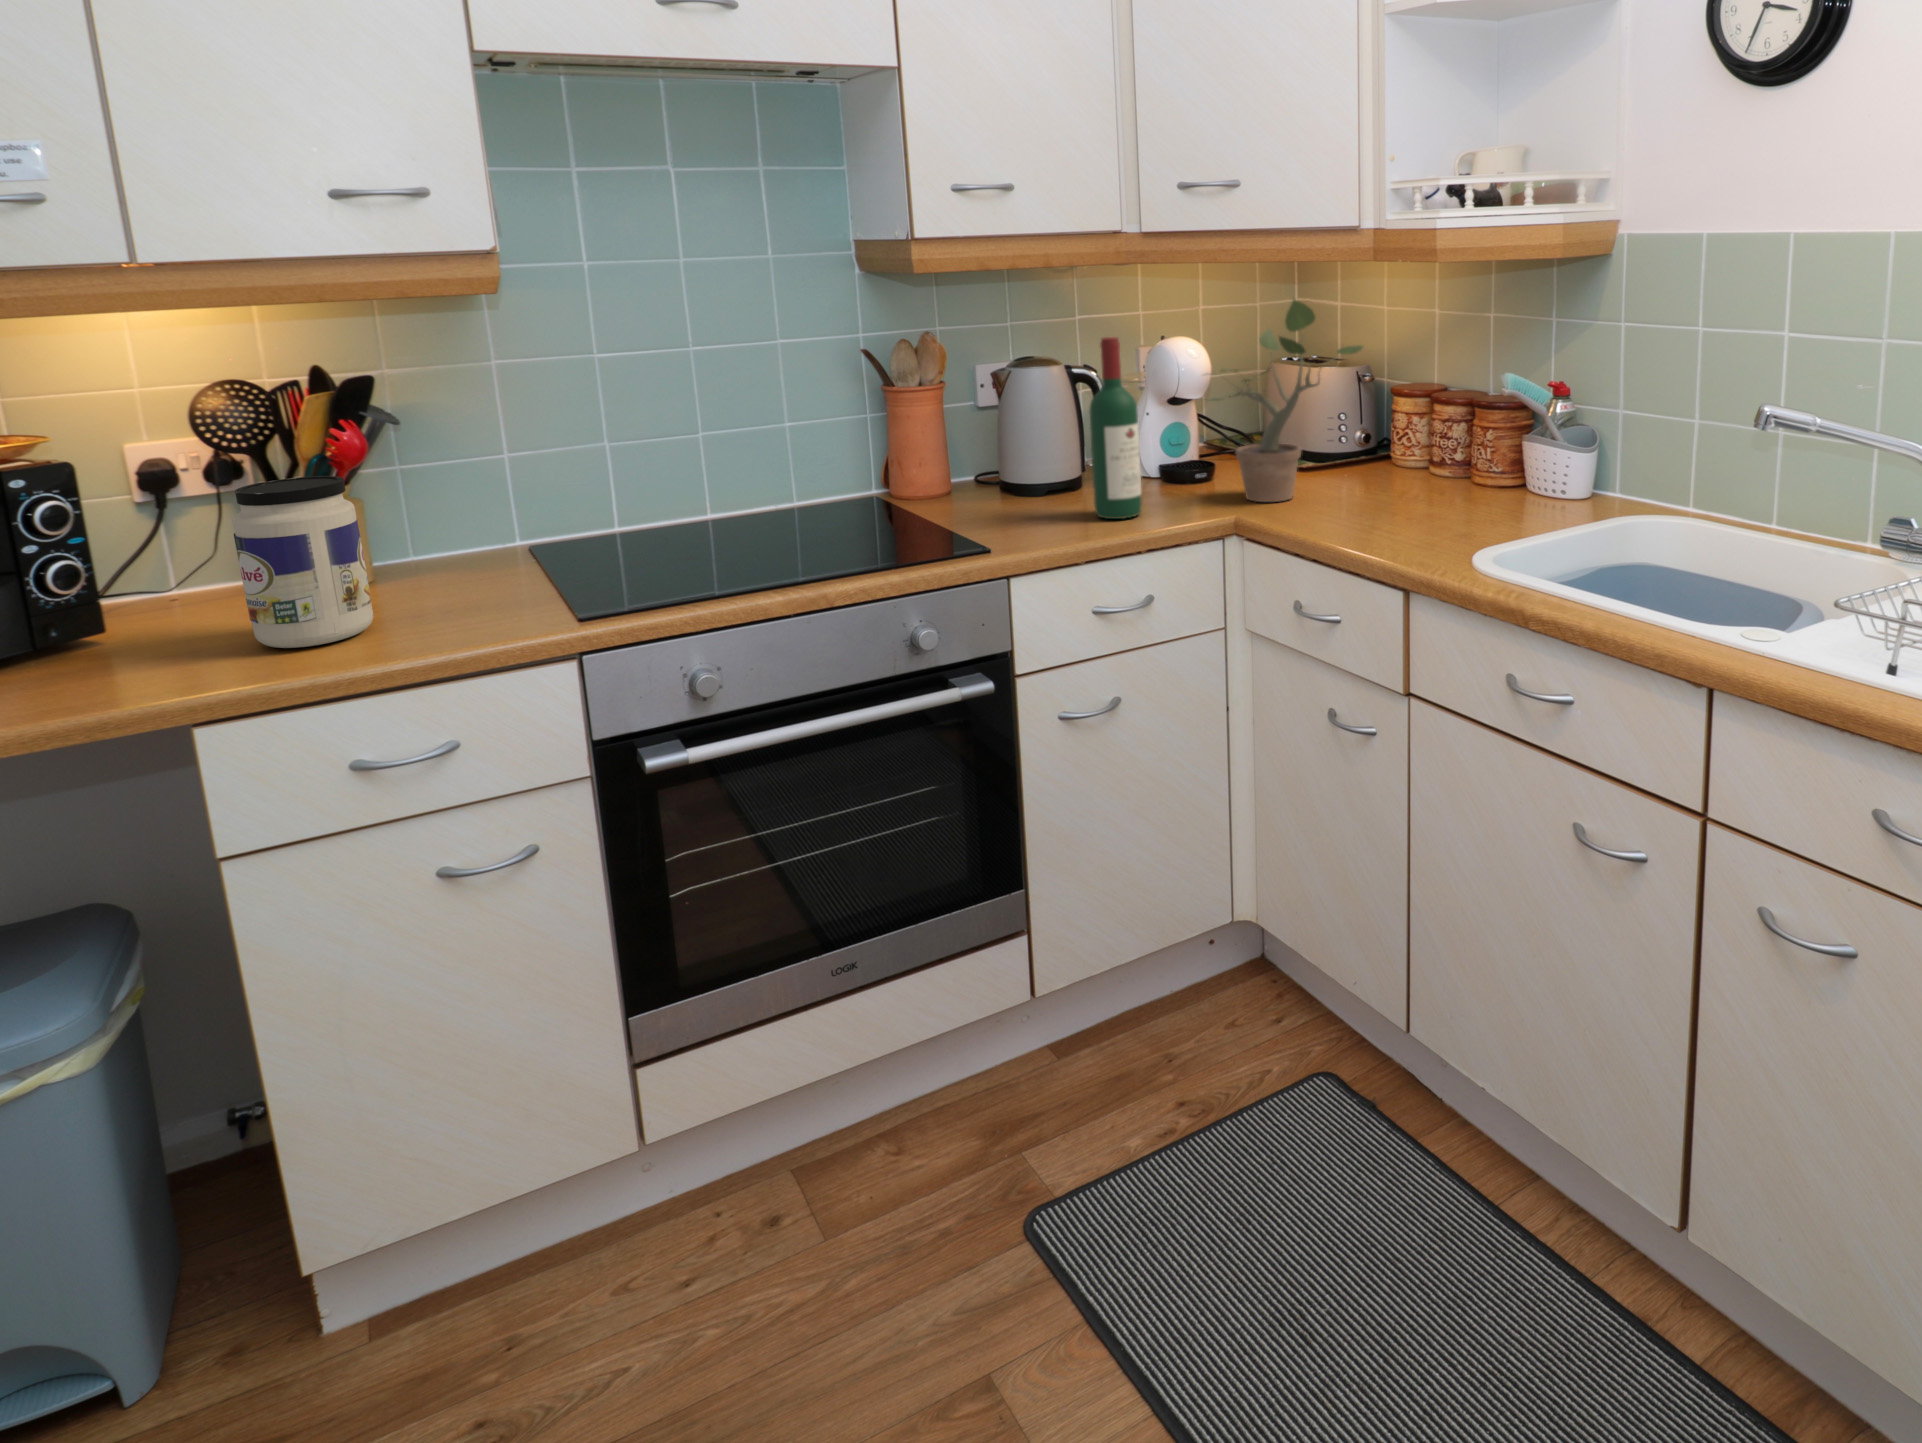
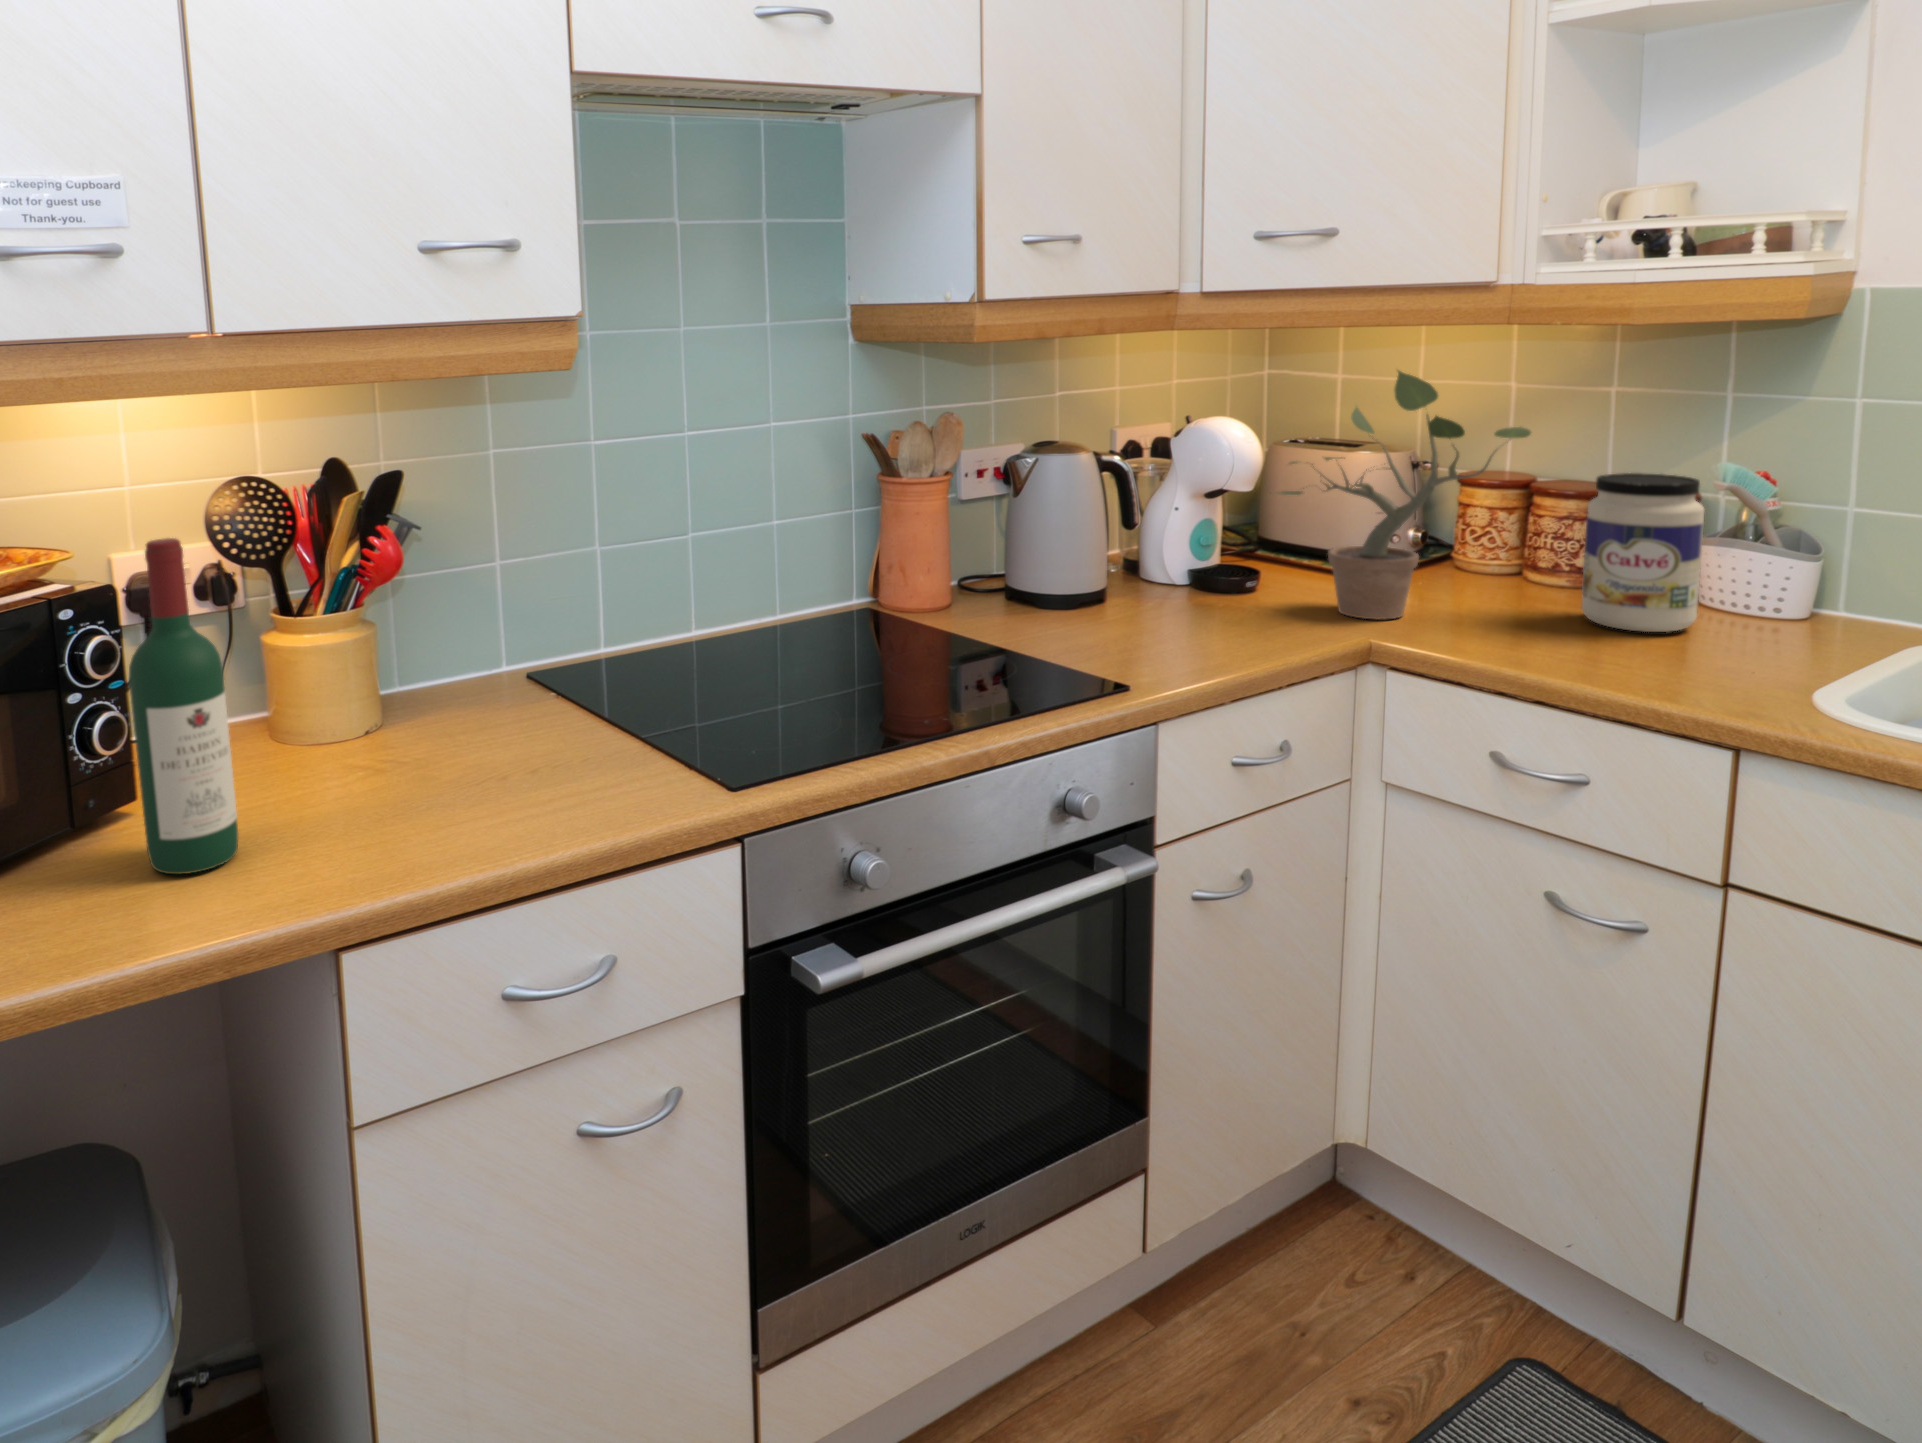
wine bottle: present [1089,337,1142,519] -> present [129,538,238,874]
jar: present [232,476,373,648] -> present [1582,473,1704,632]

